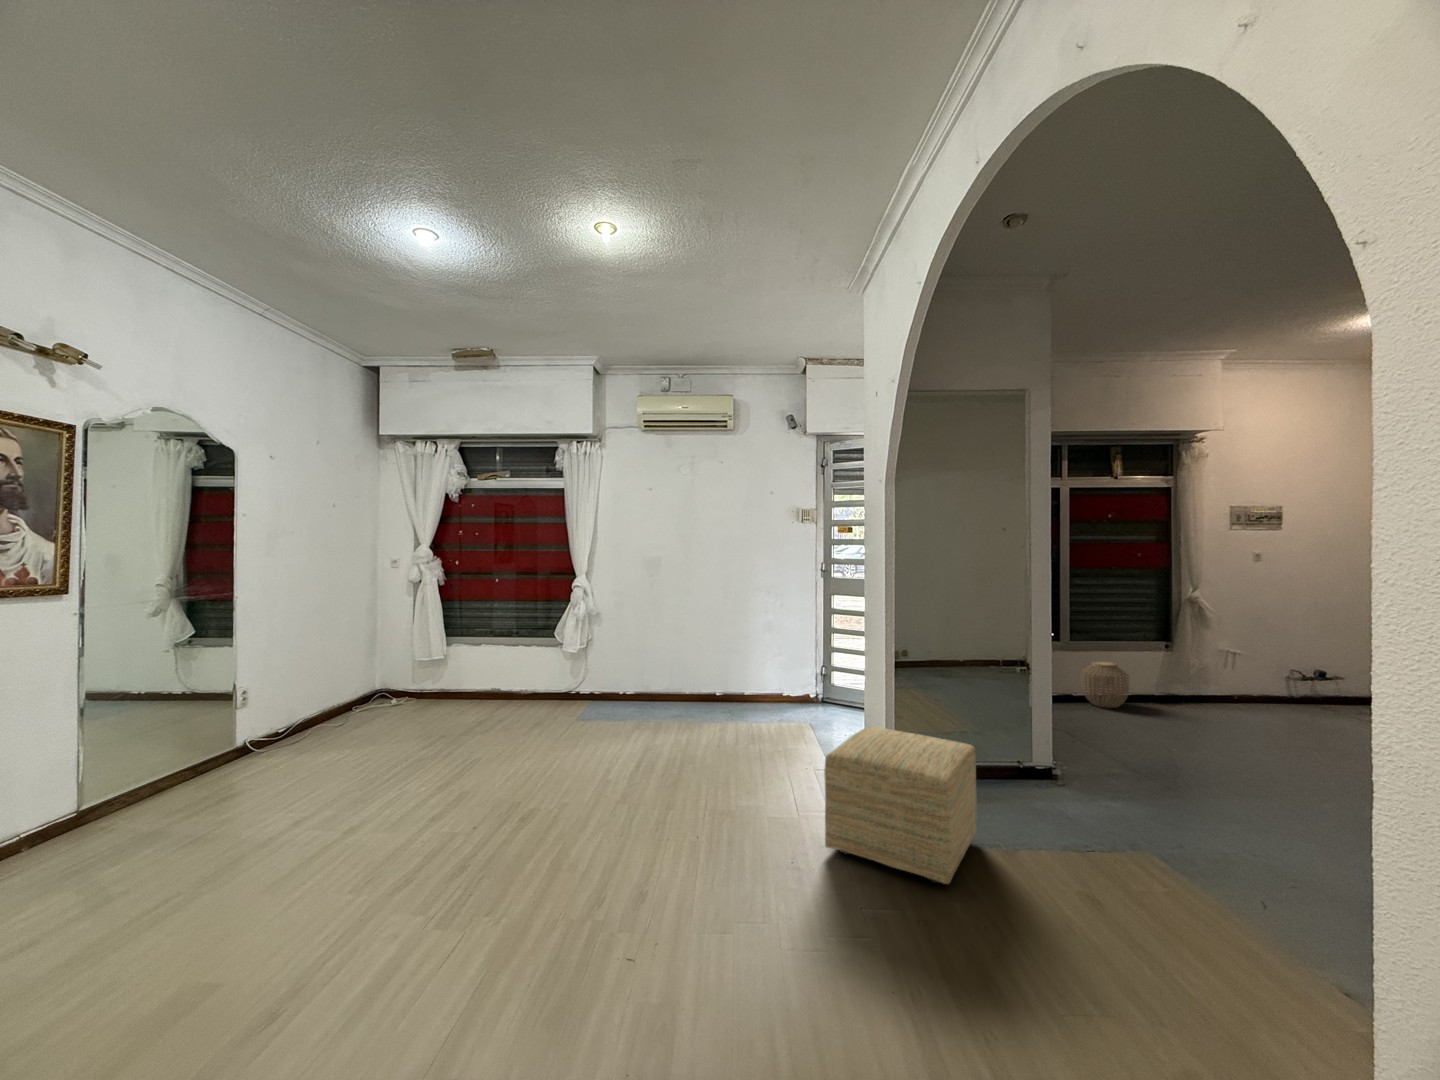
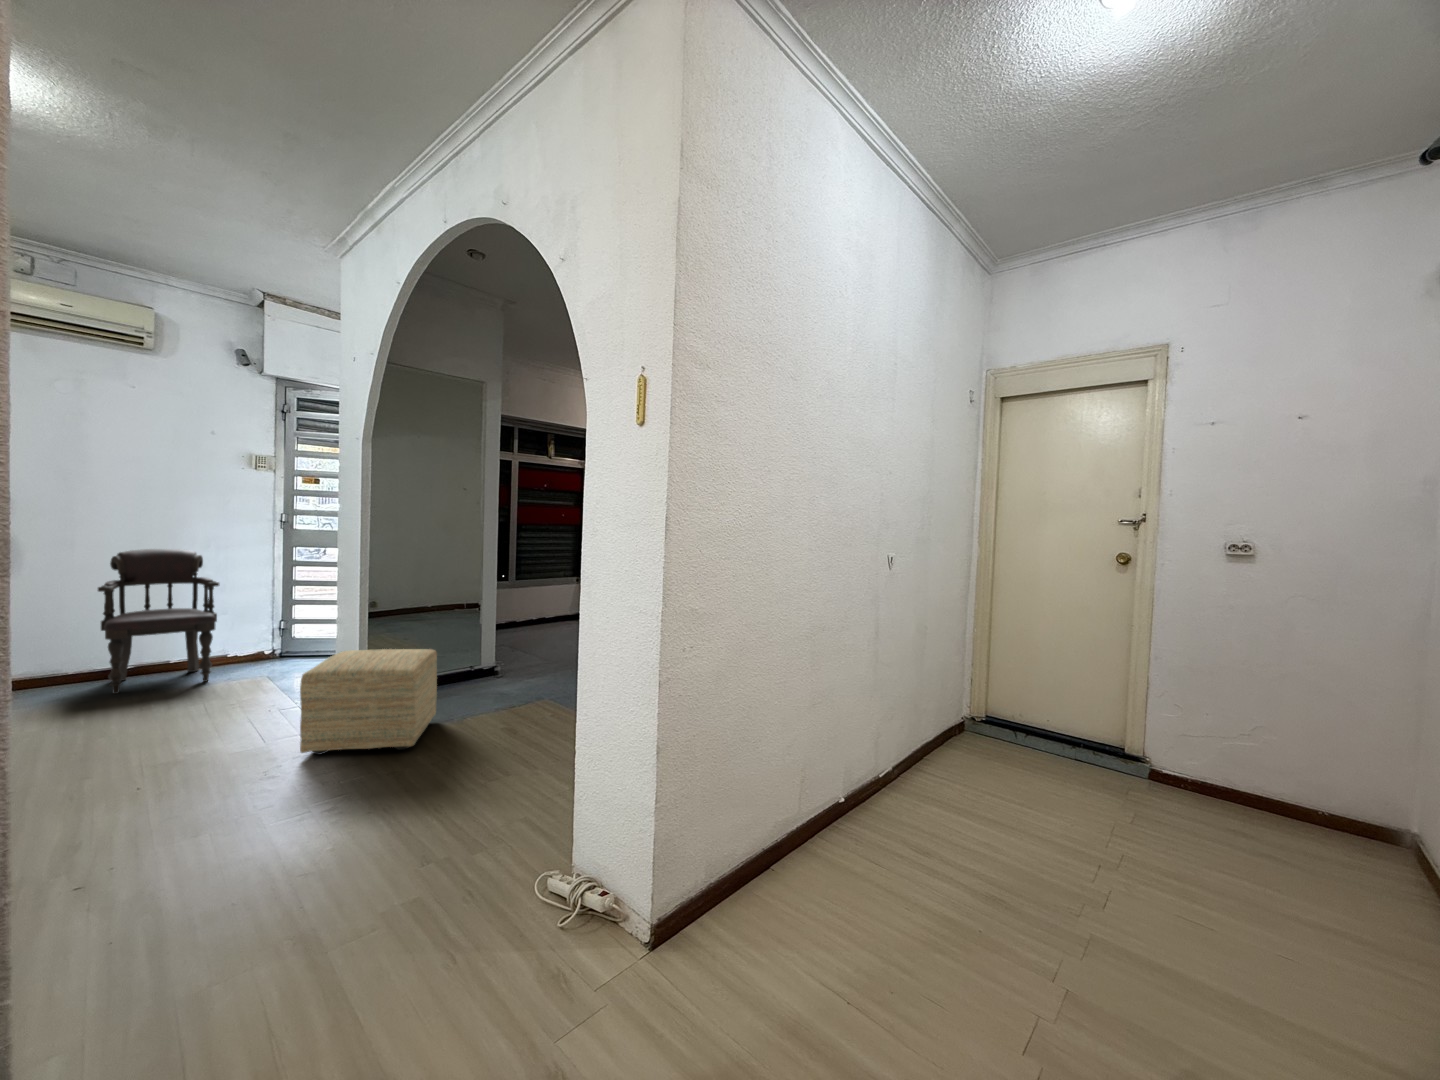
armchair: none [699,596,775,720] -> present [98,549,219,694]
woven basket: present [1081,661,1129,708] -> none [524,594,555,628]

